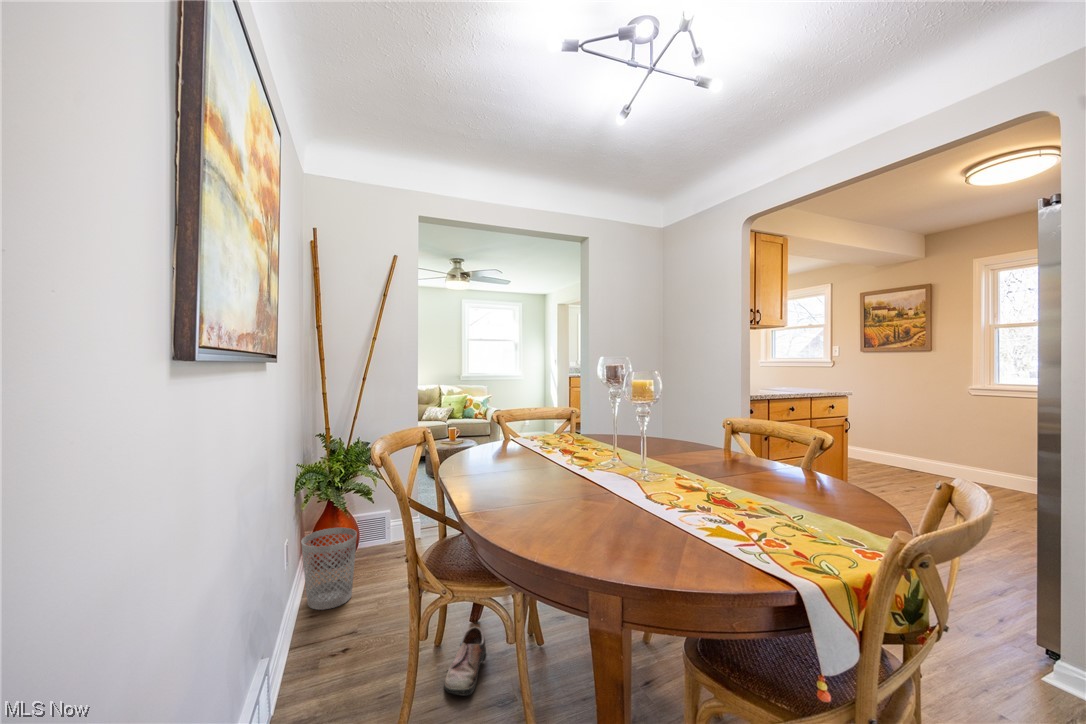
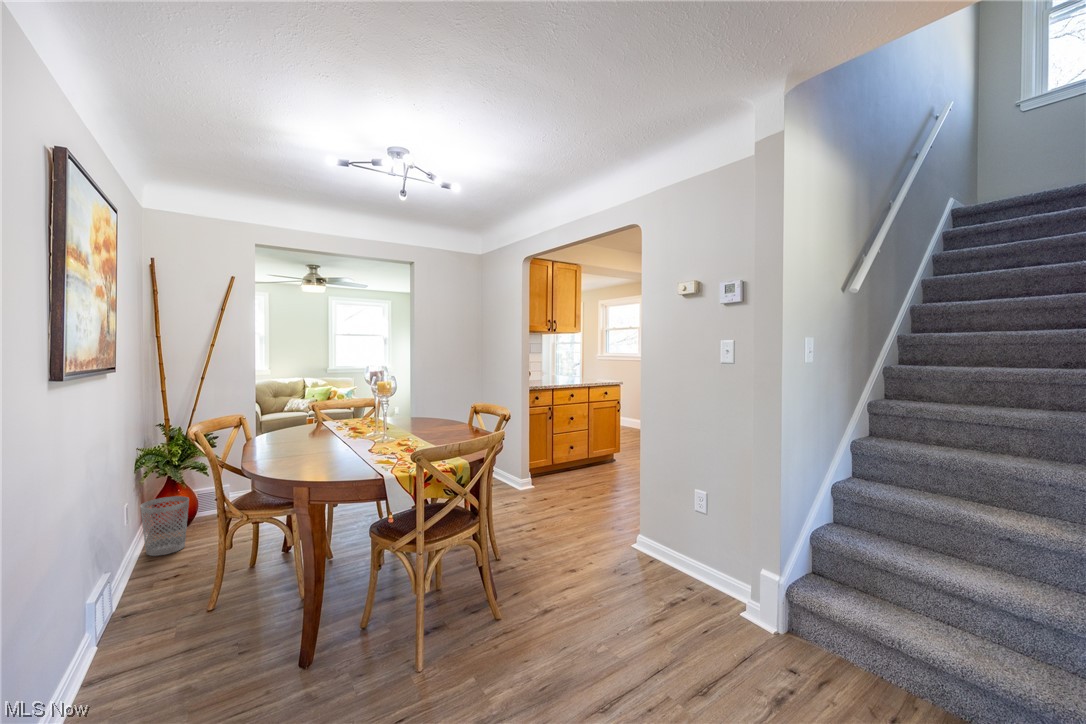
shoe: present [444,627,486,695] -> none [242,554,281,589]

